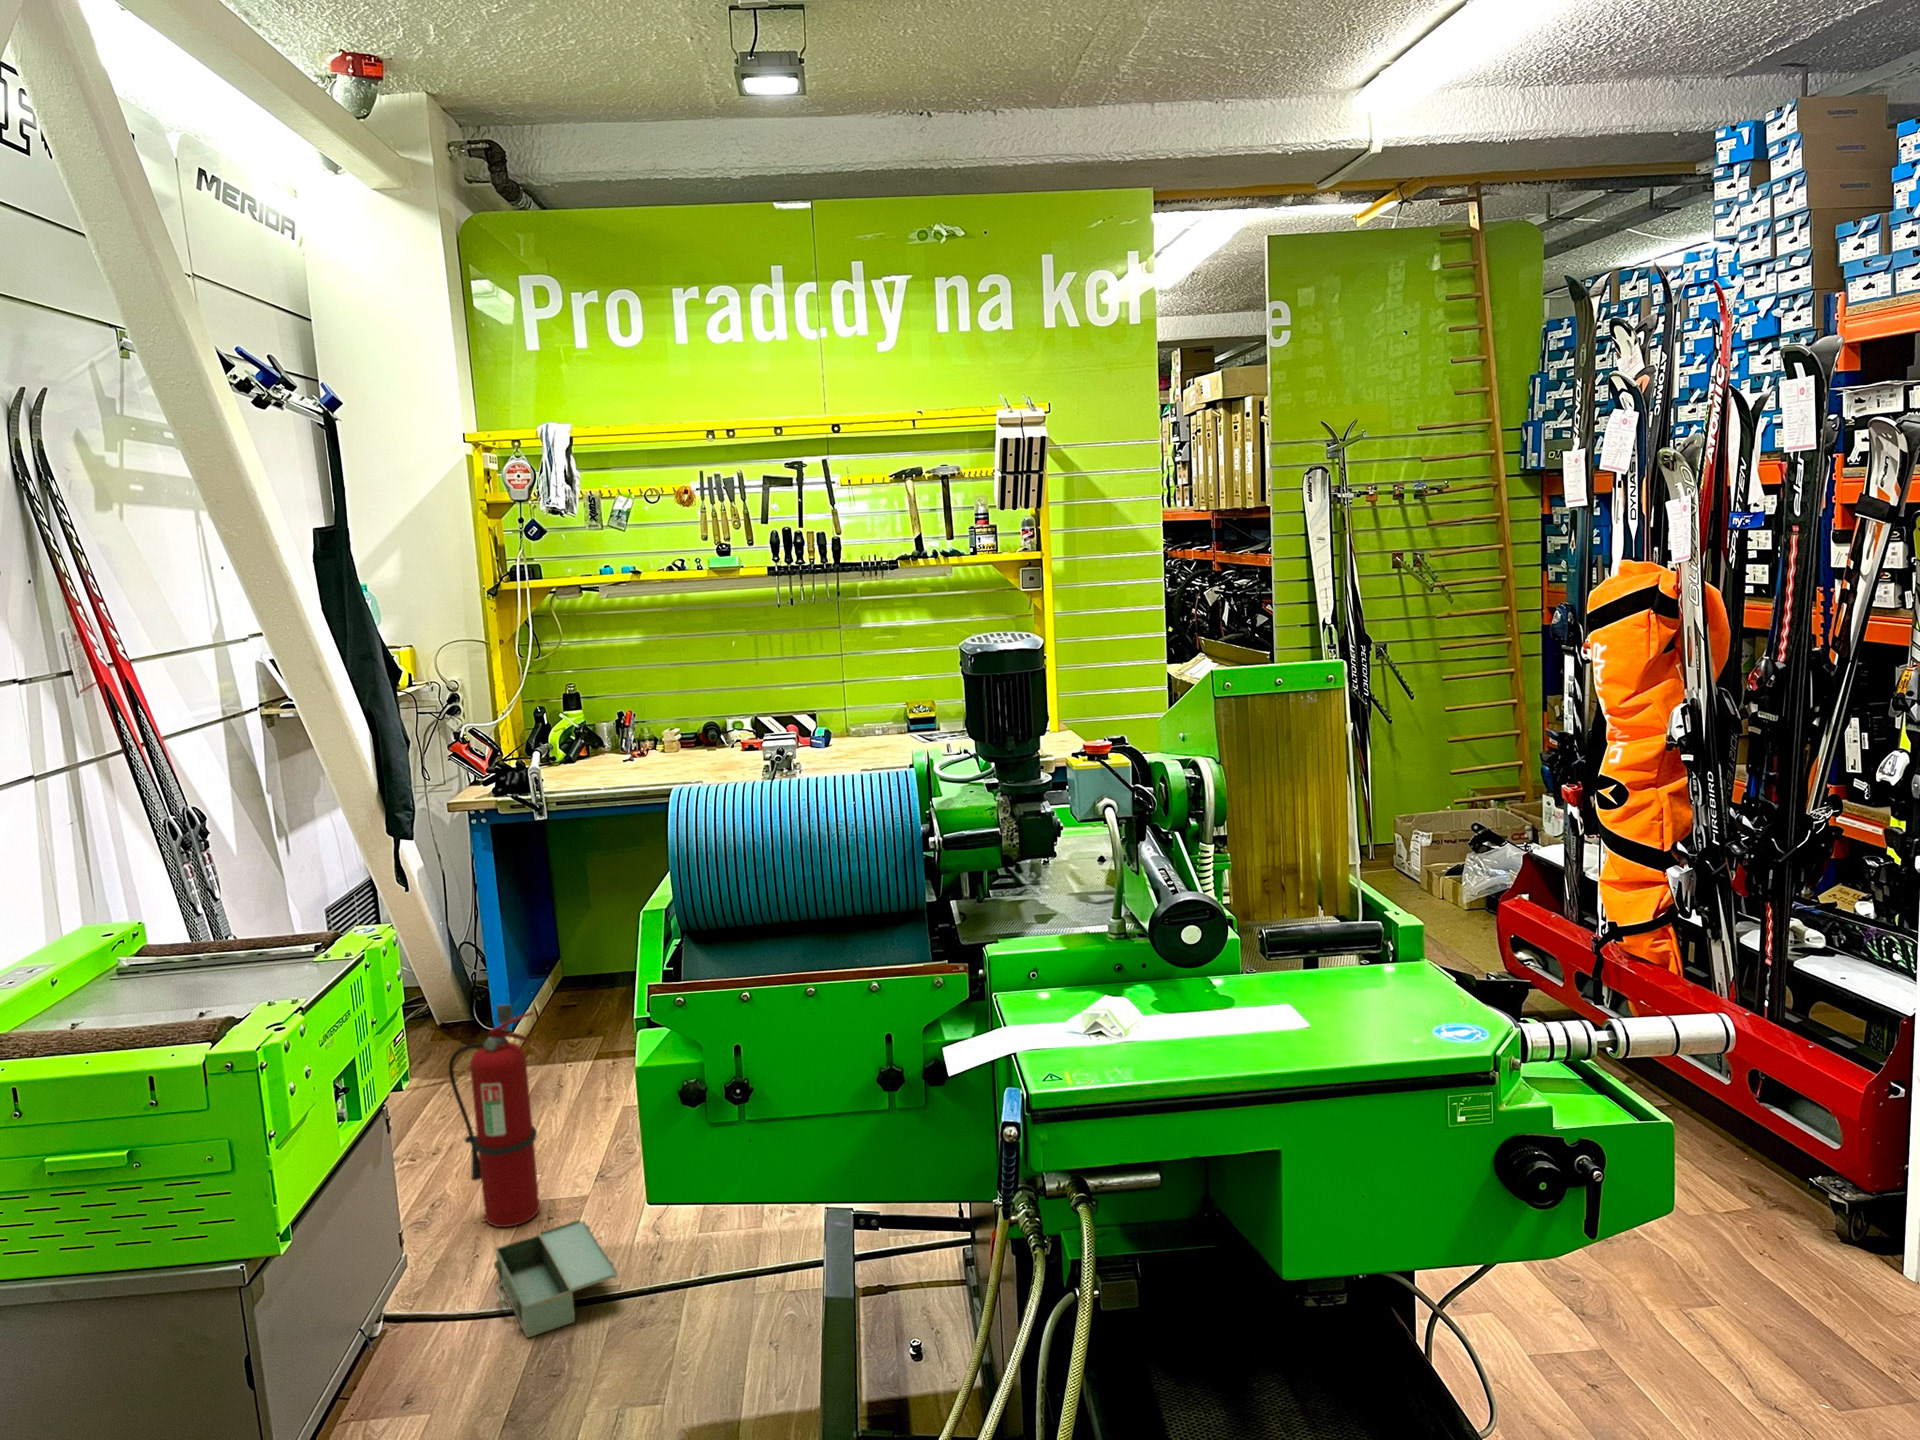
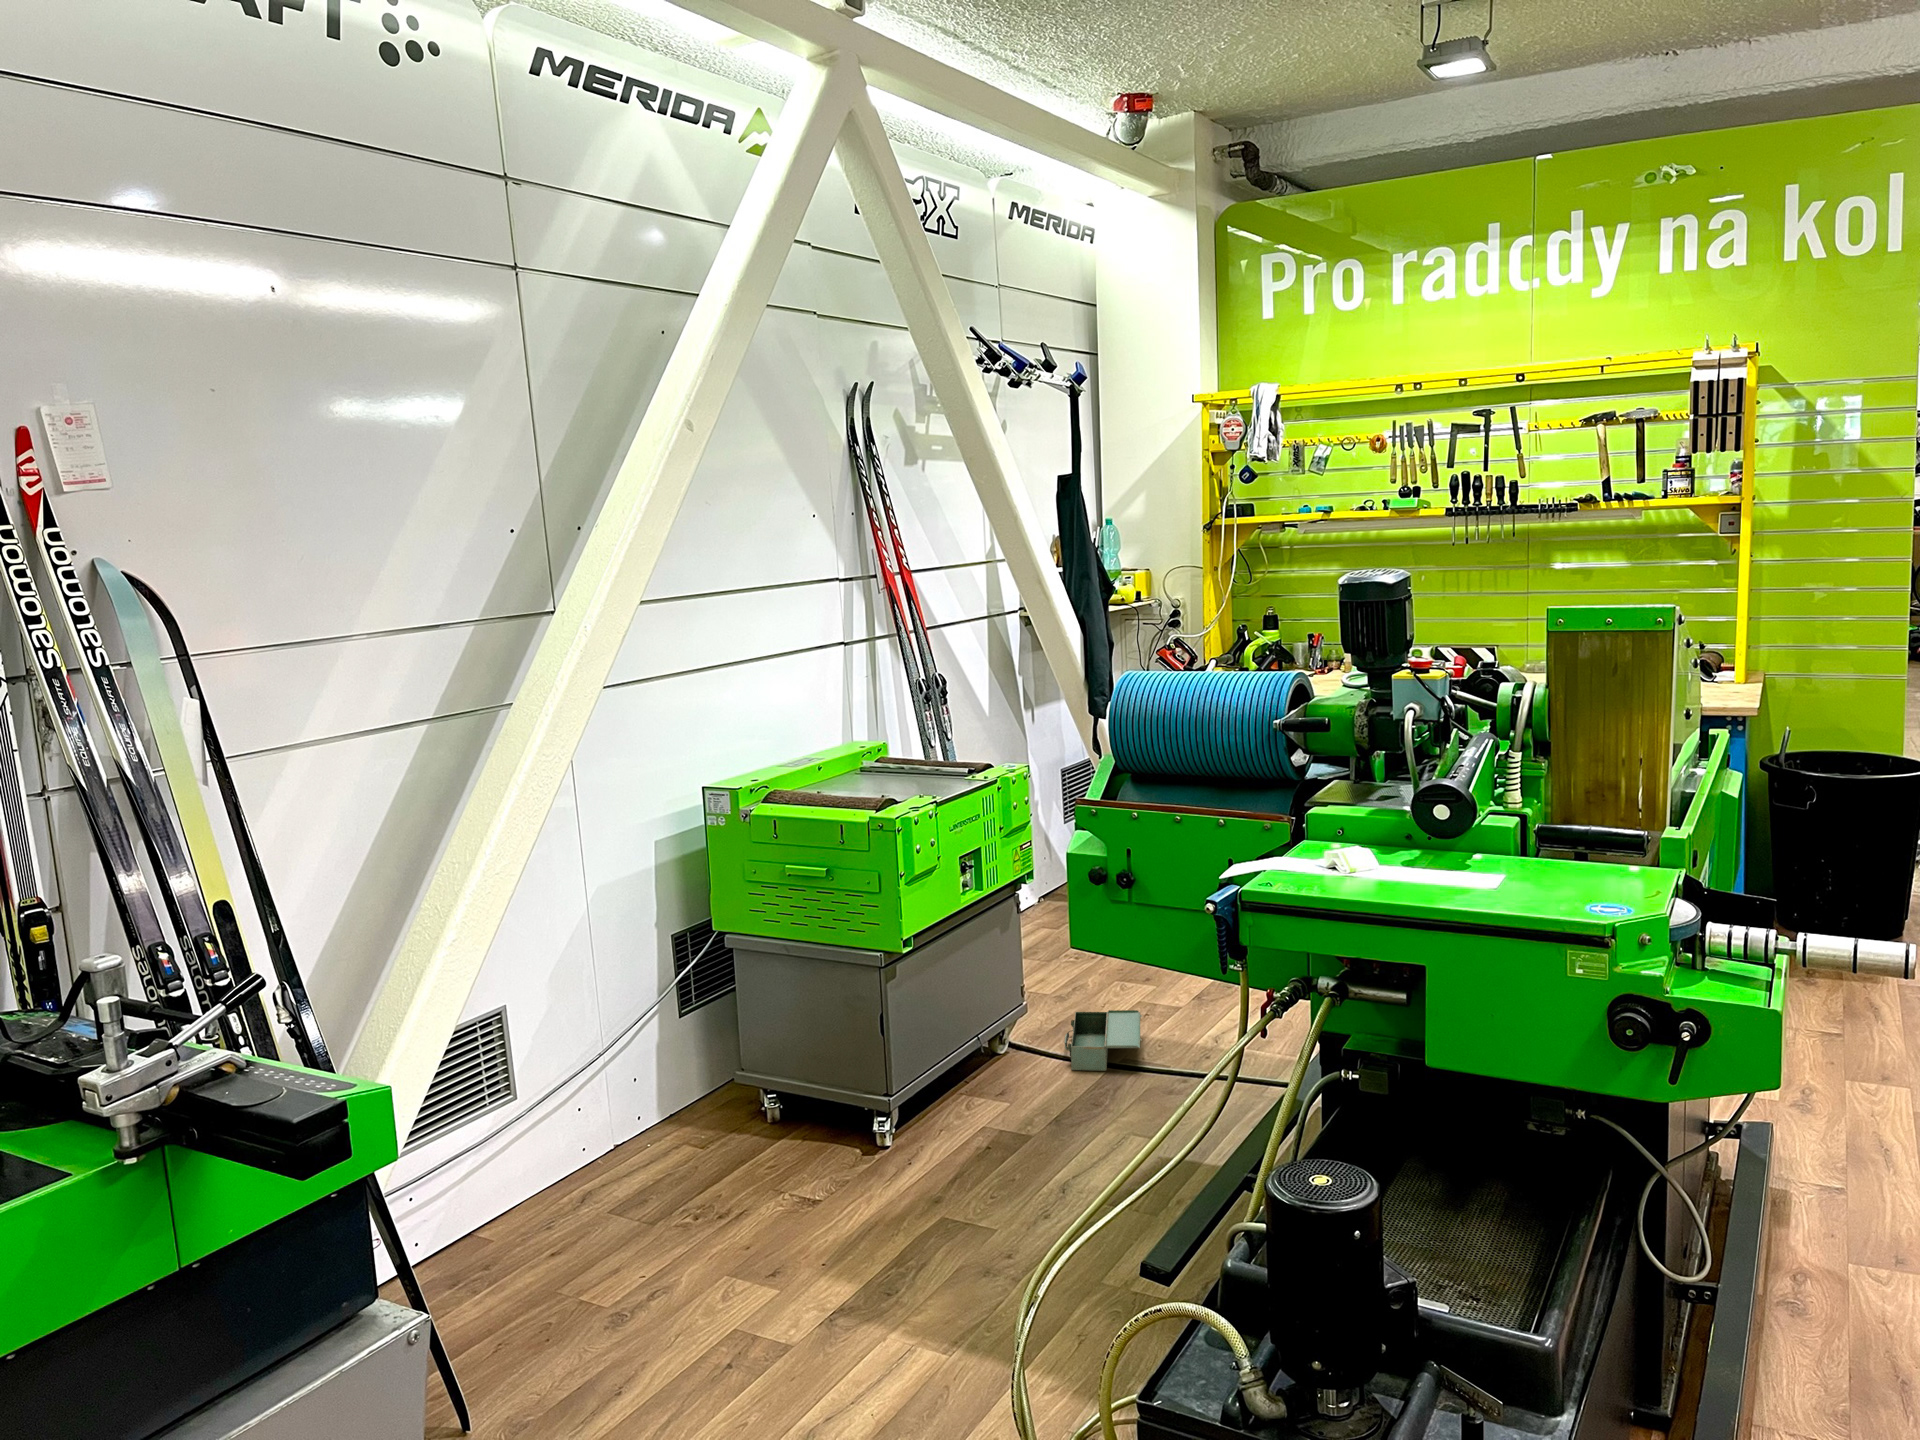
fire extinguisher: present [449,1005,540,1227] -> none [1074,843,1132,1009]

